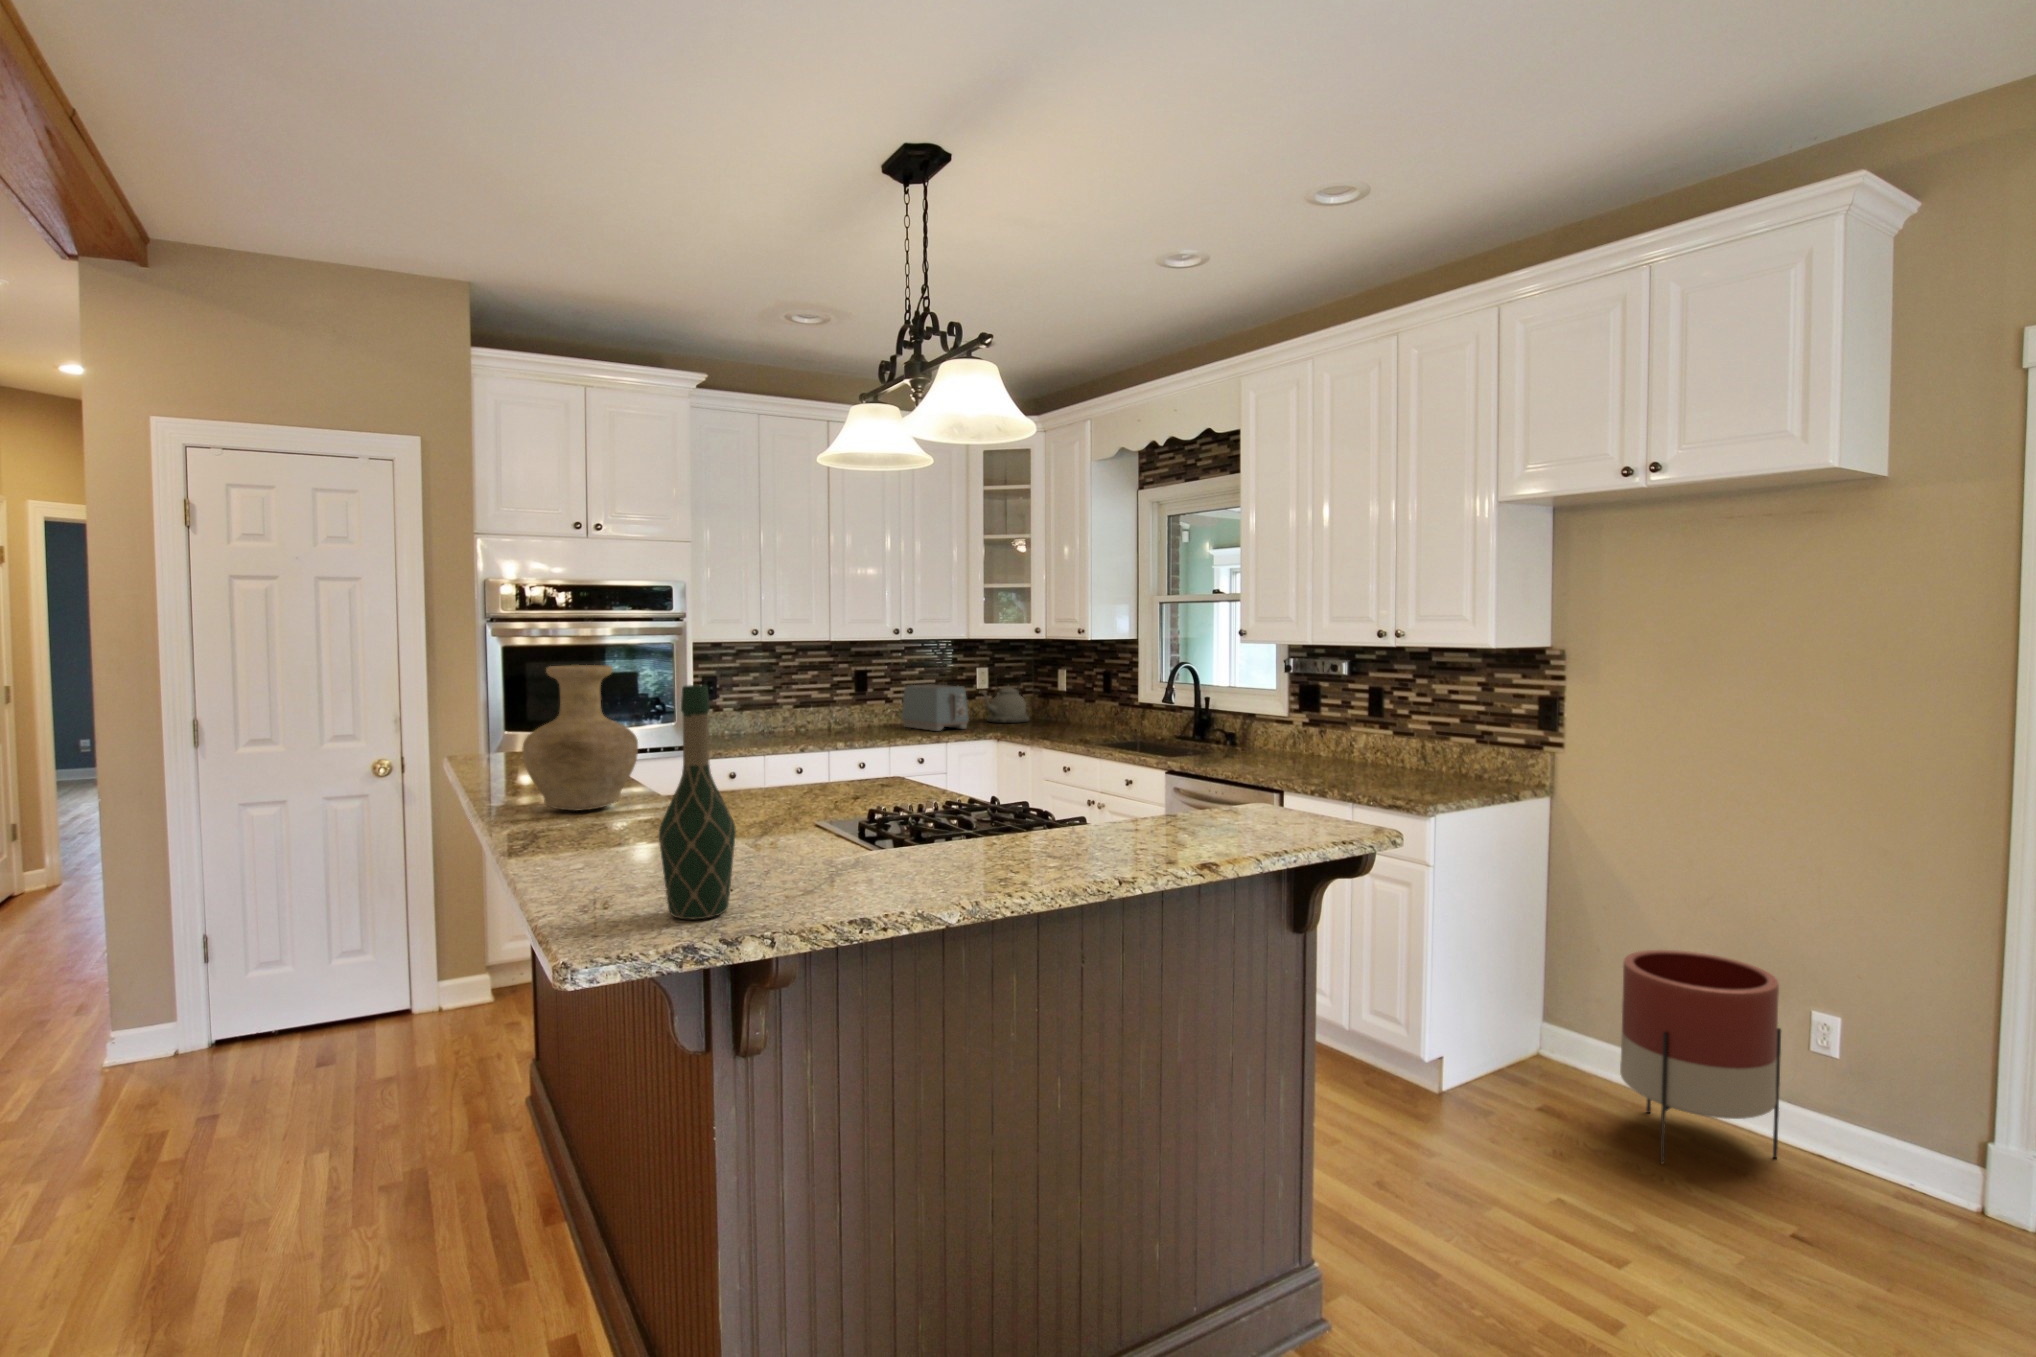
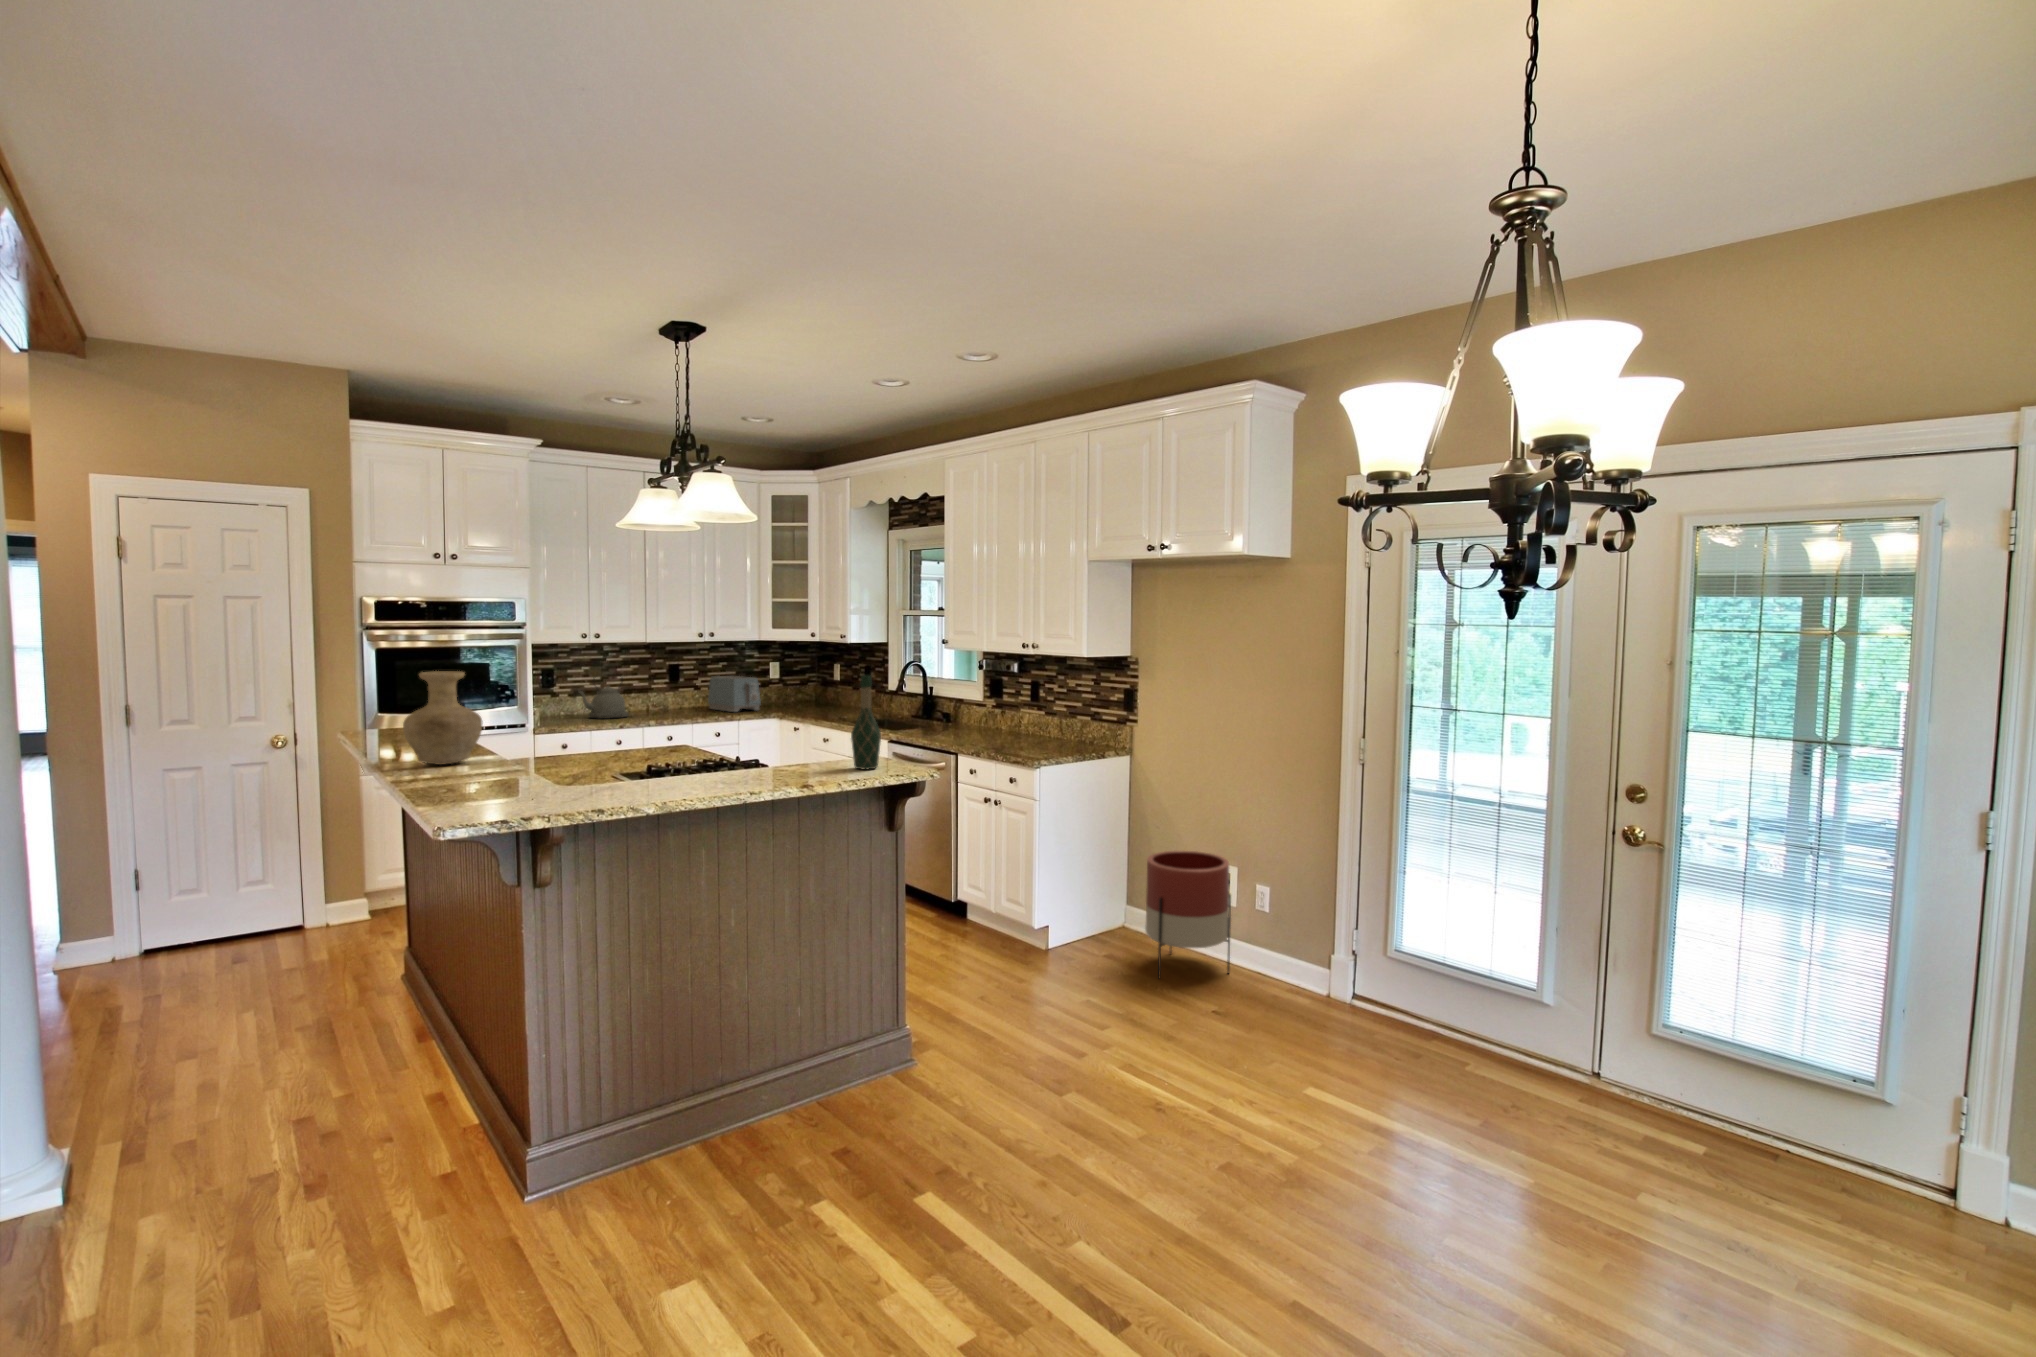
kettle: present [981,675,1029,723] -> present [578,686,629,719]
wine bottle: present [659,685,736,919] -> present [851,675,881,769]

